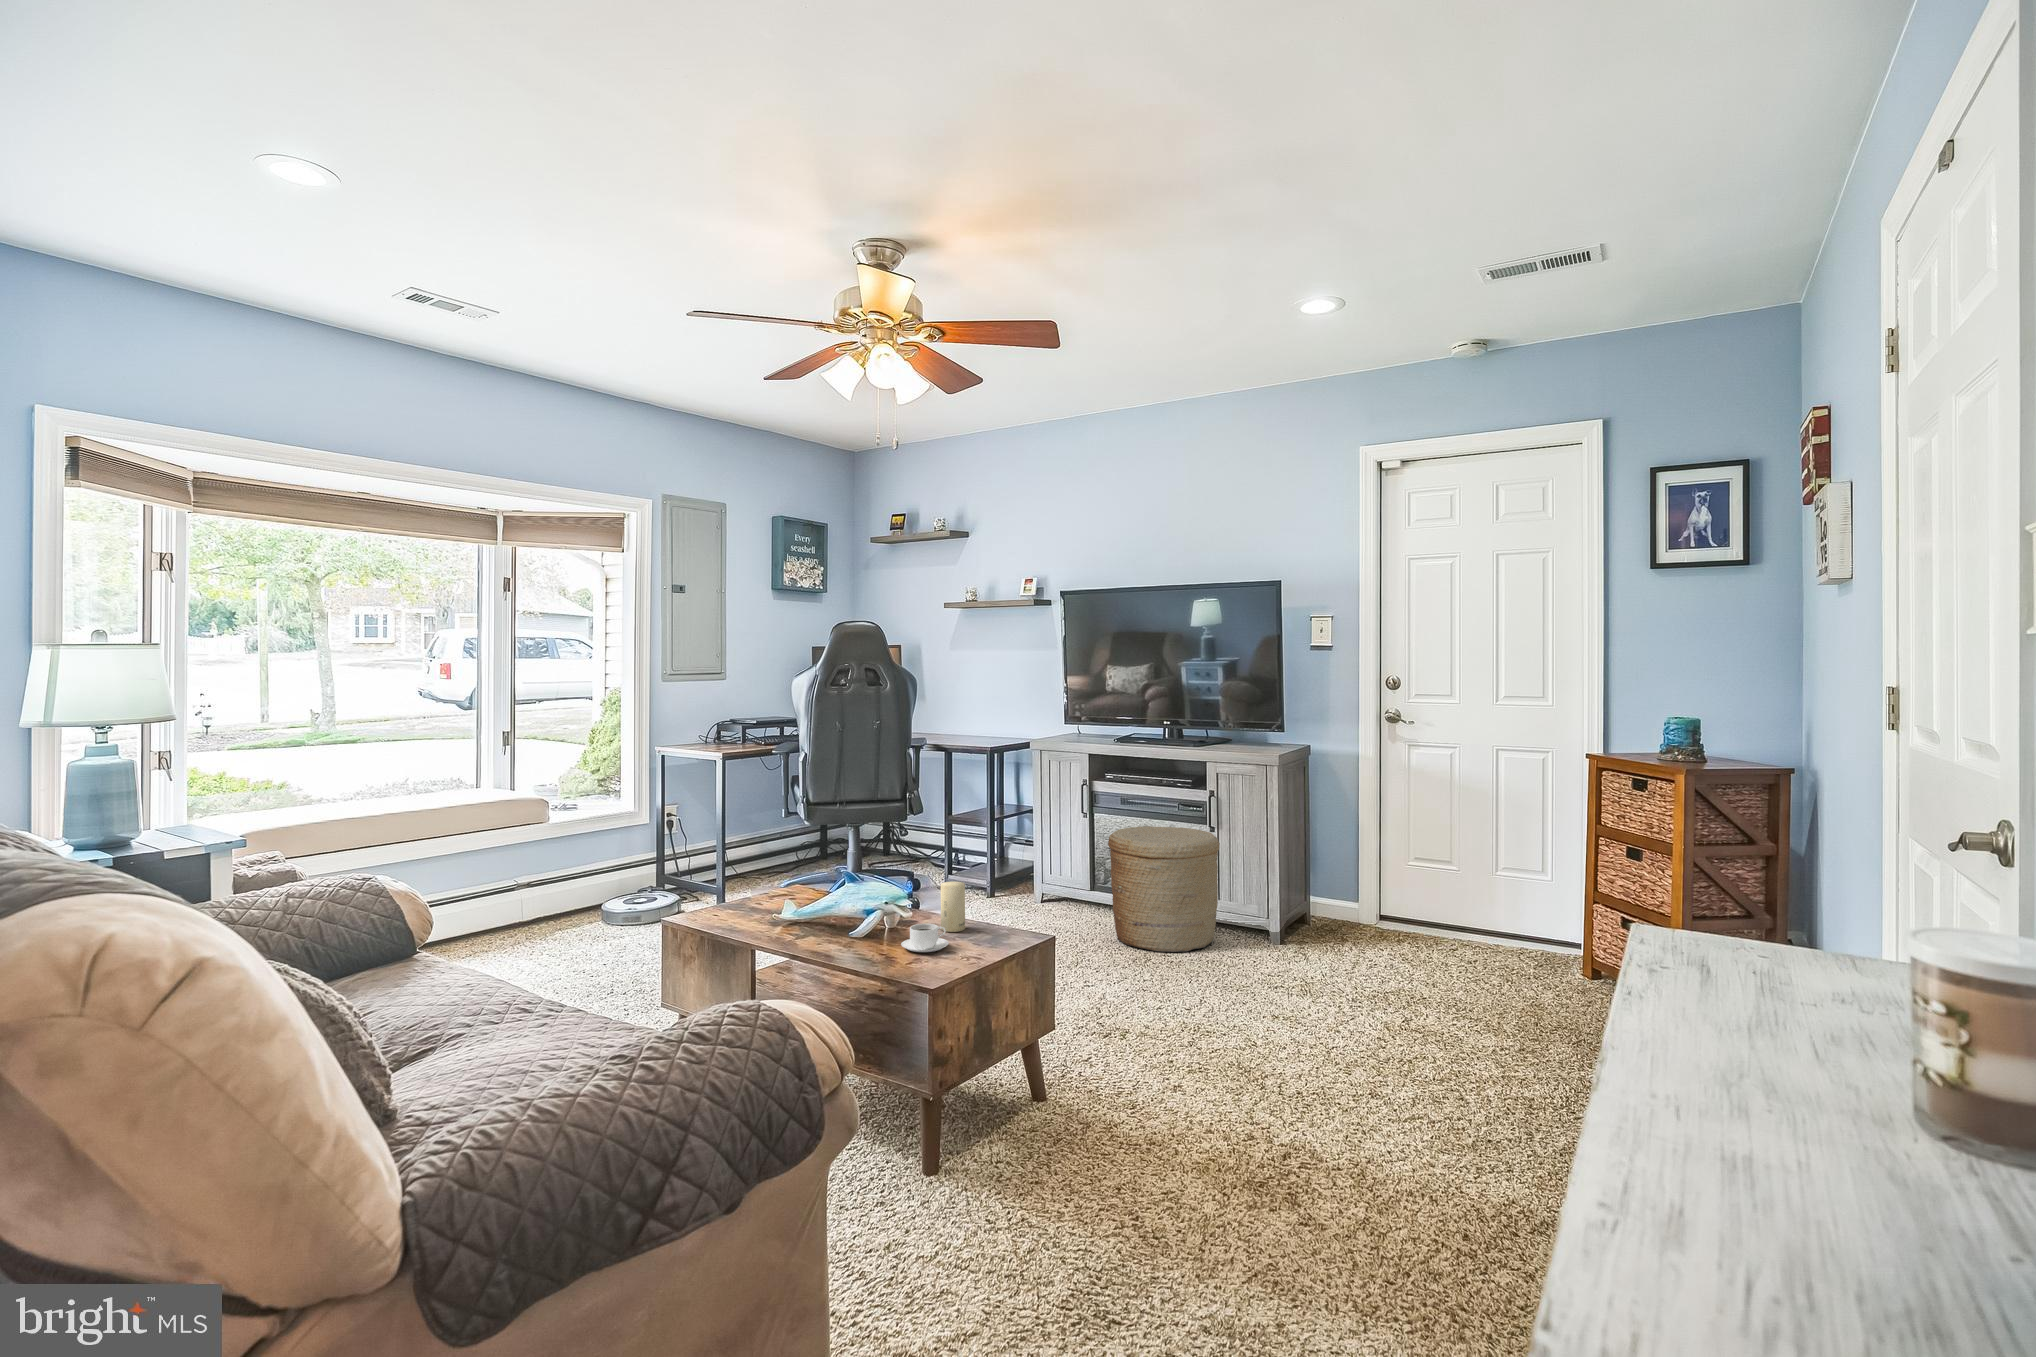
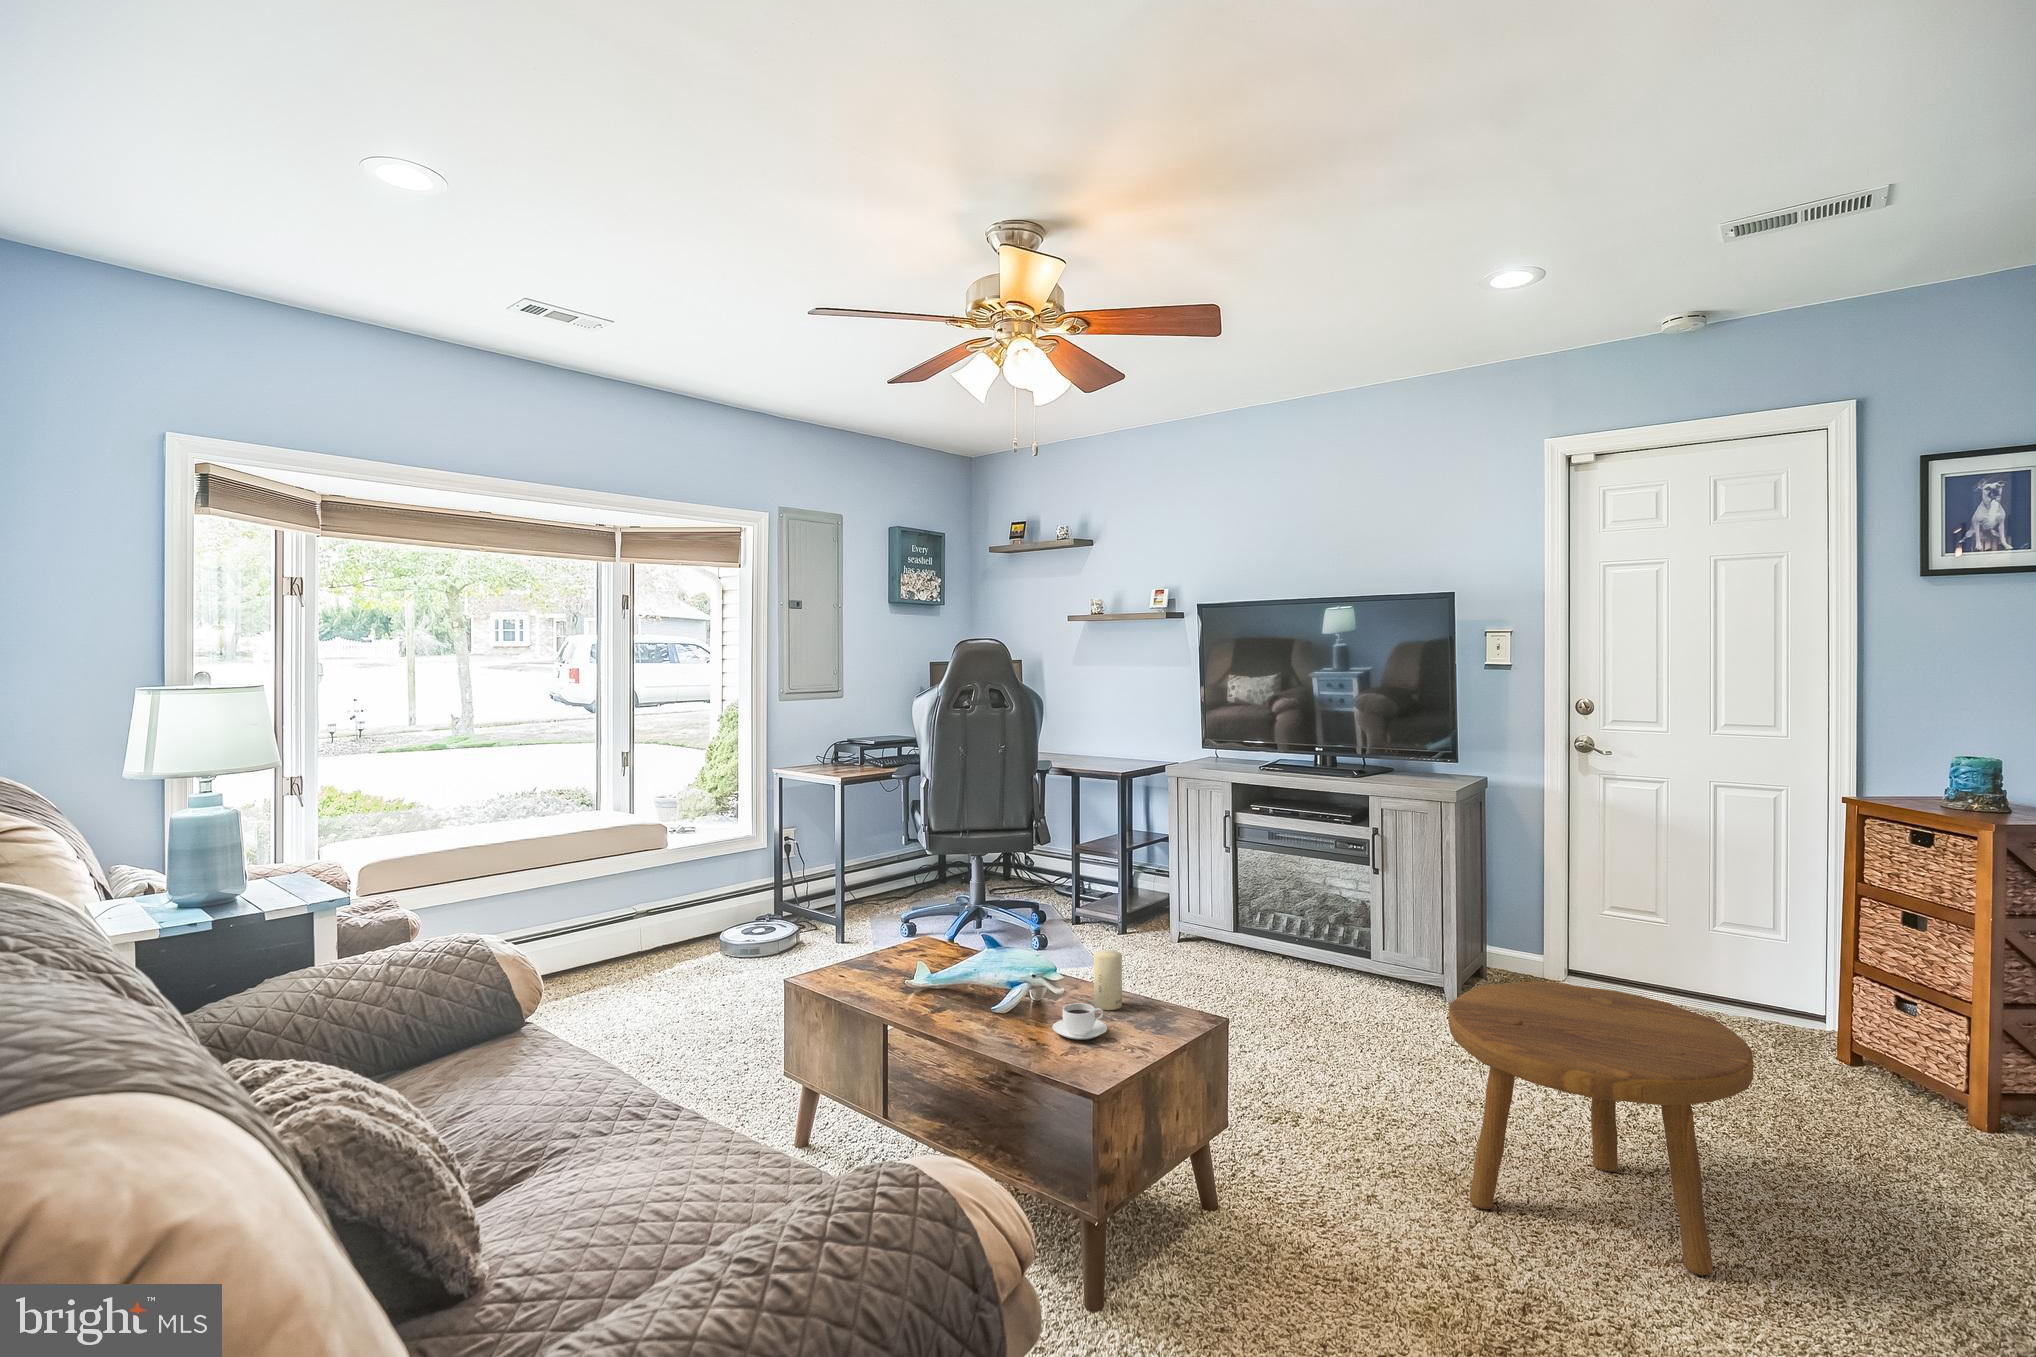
woven basket: present [1108,826,1220,952] -> none [1259,865,1387,1010]
footstool: none [1243,905,1476,1127] -> present [1448,981,1753,1275]

